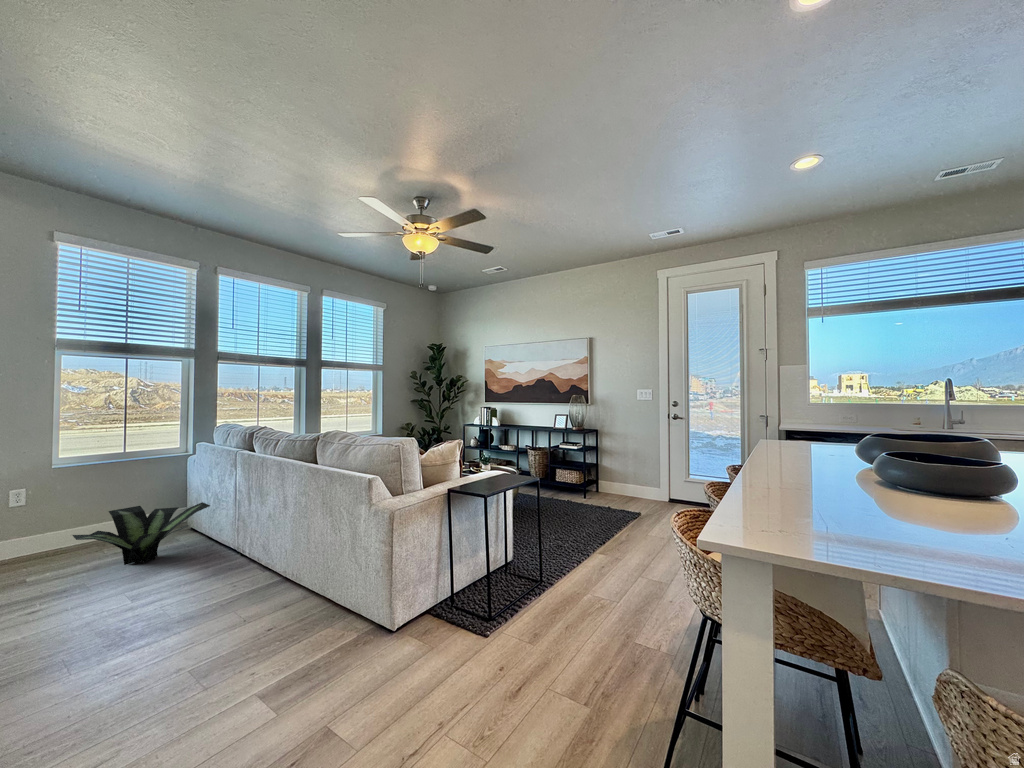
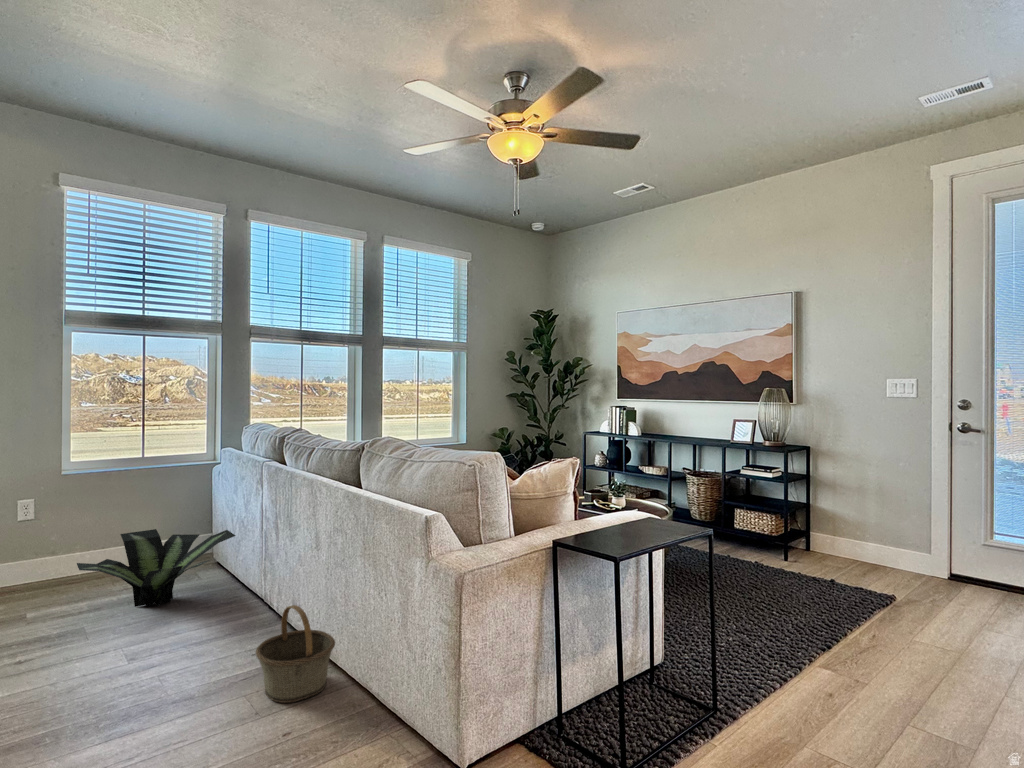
basket: none [238,547,298,614] -> present [256,605,335,703]

